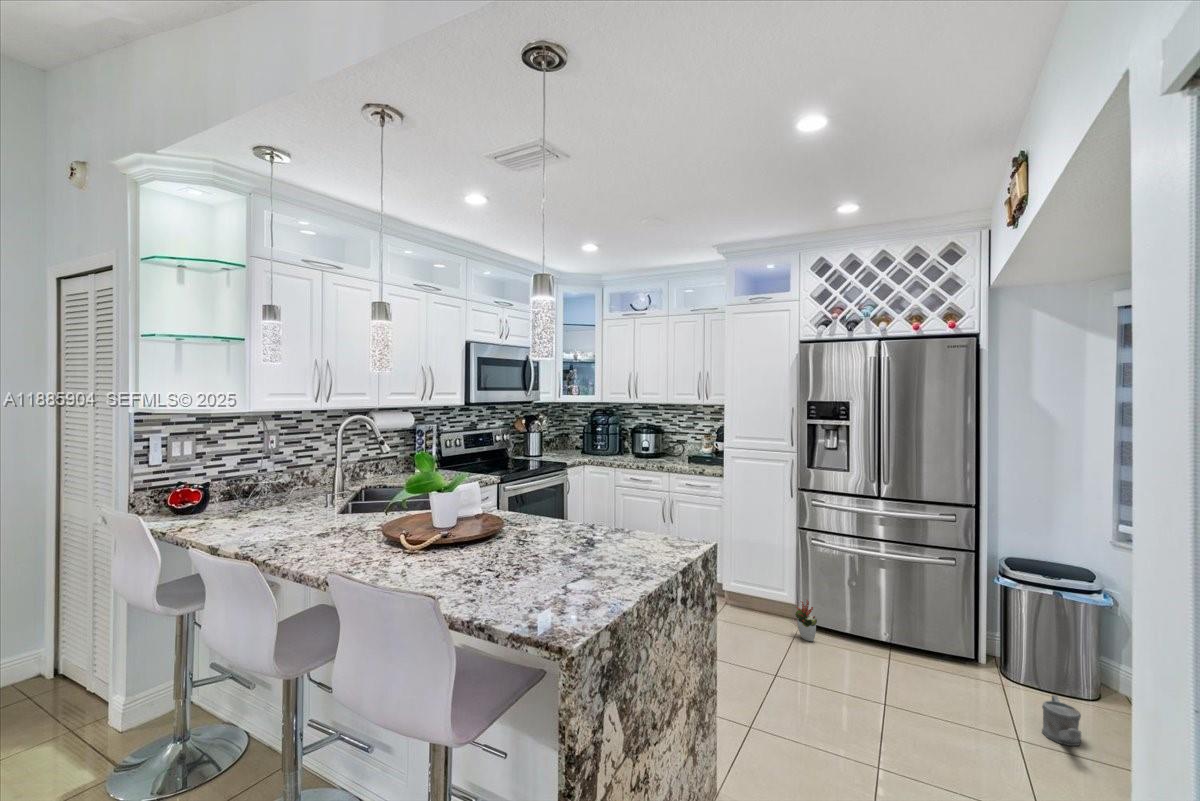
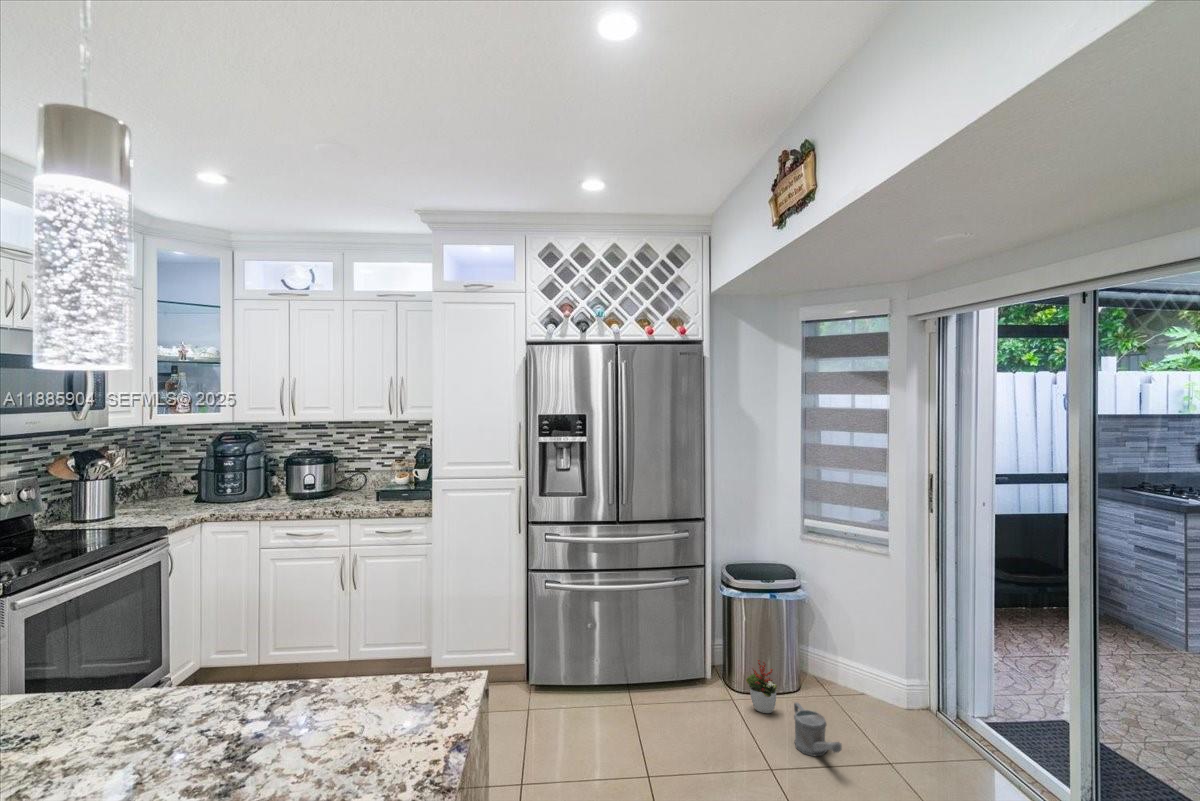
decorative plant: present [795,600,817,641] -> present [746,660,777,713]

